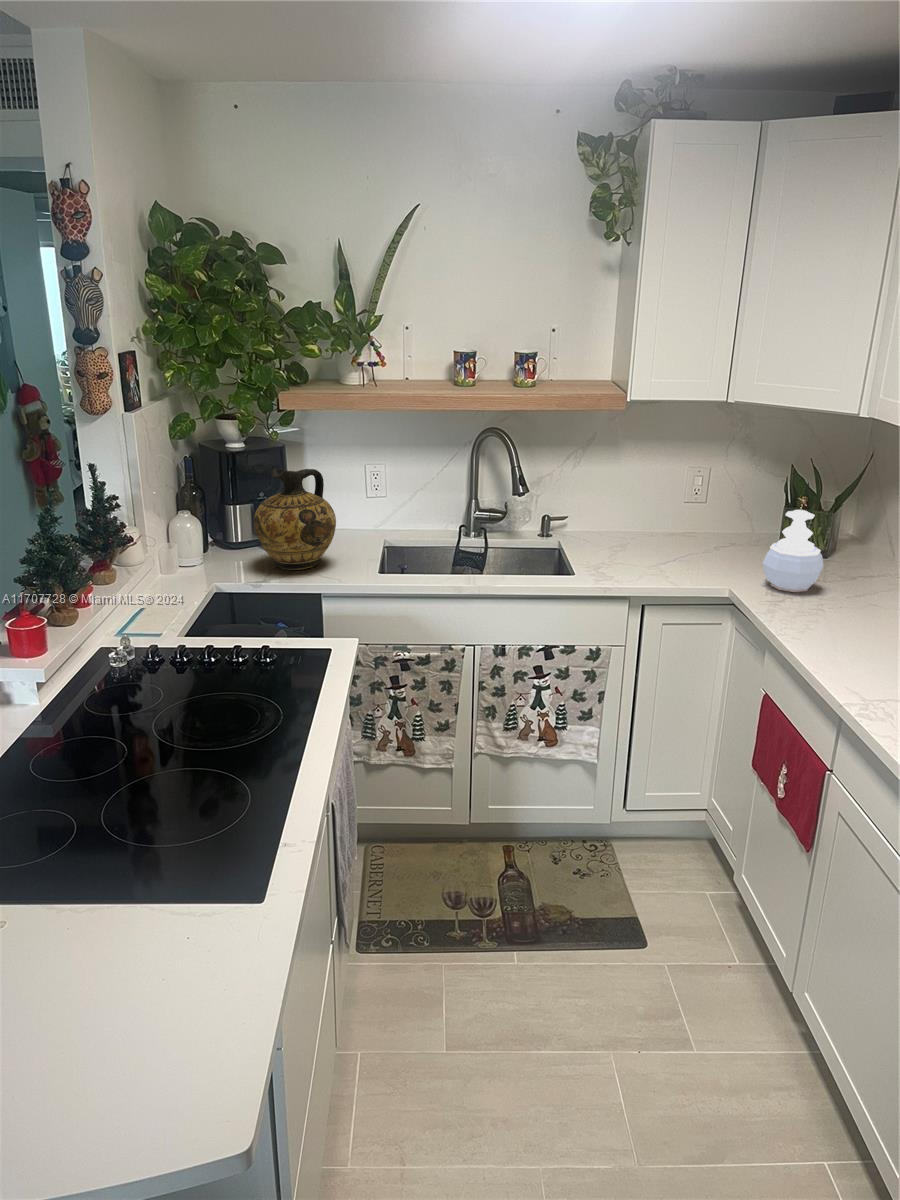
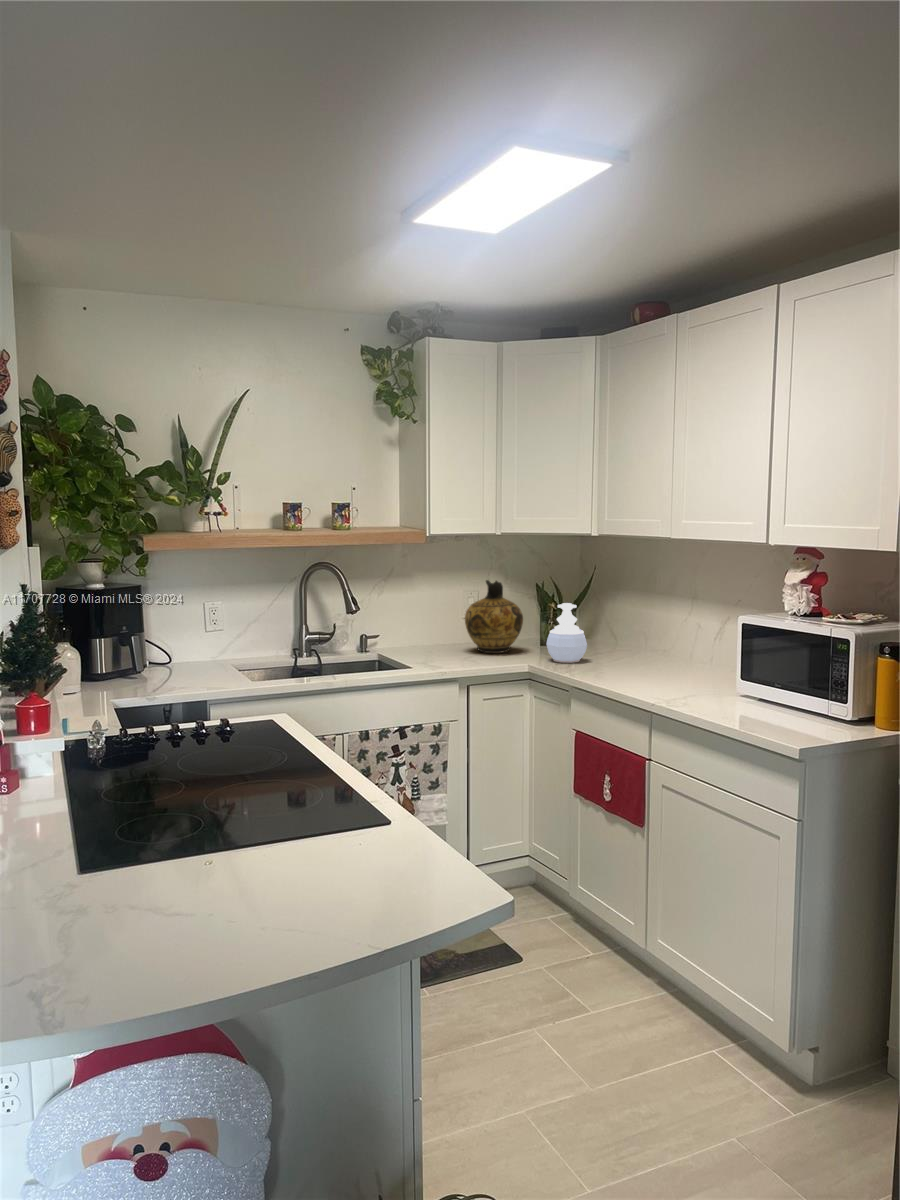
ceramic jug: present [254,468,336,570] -> present [465,580,523,653]

